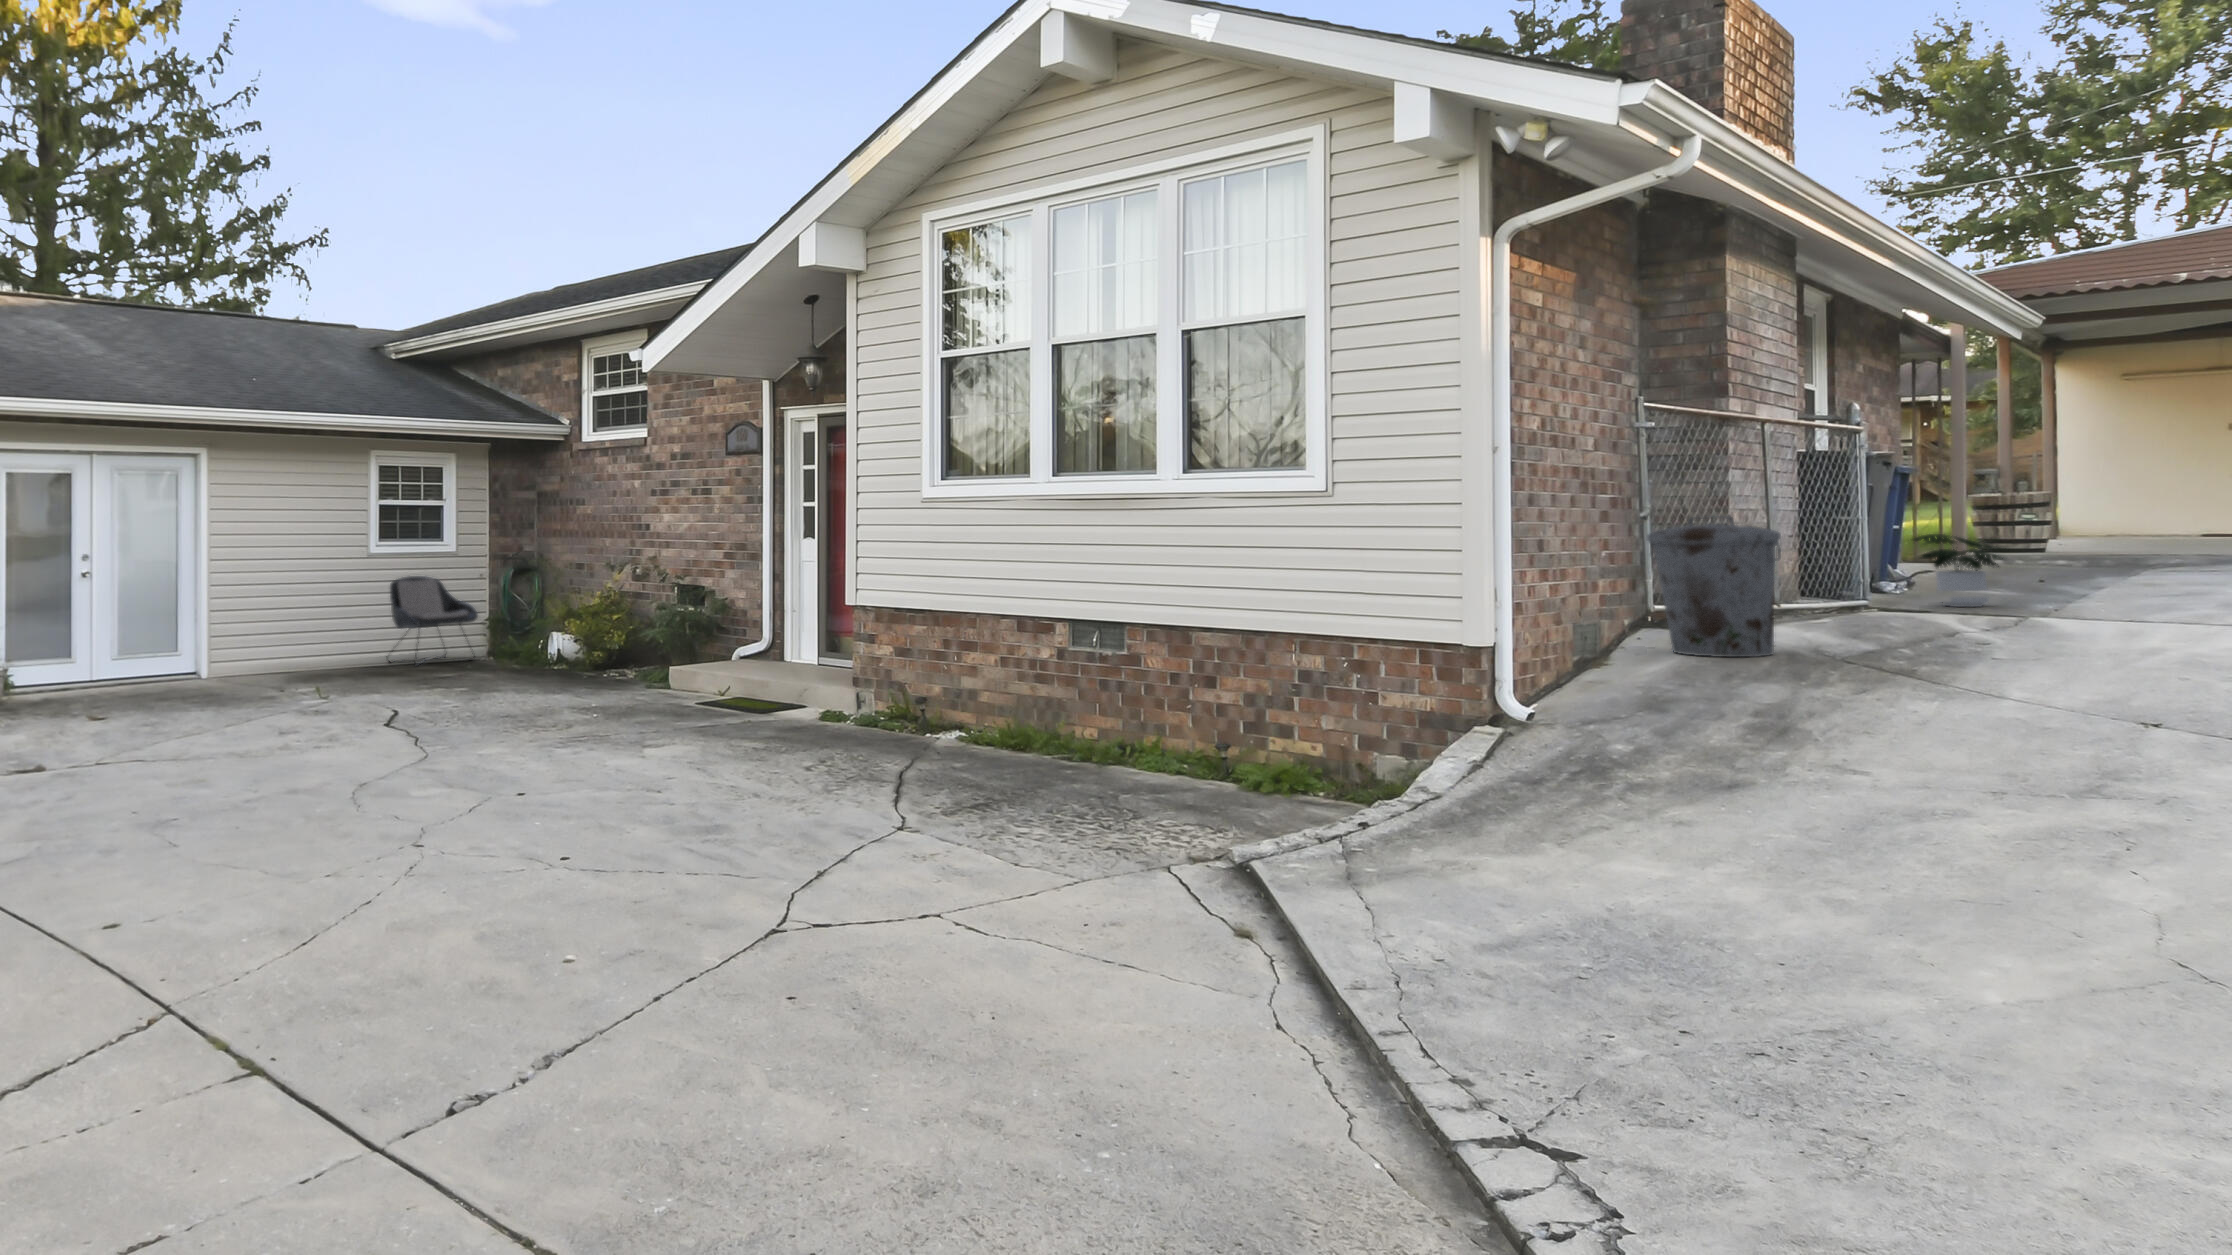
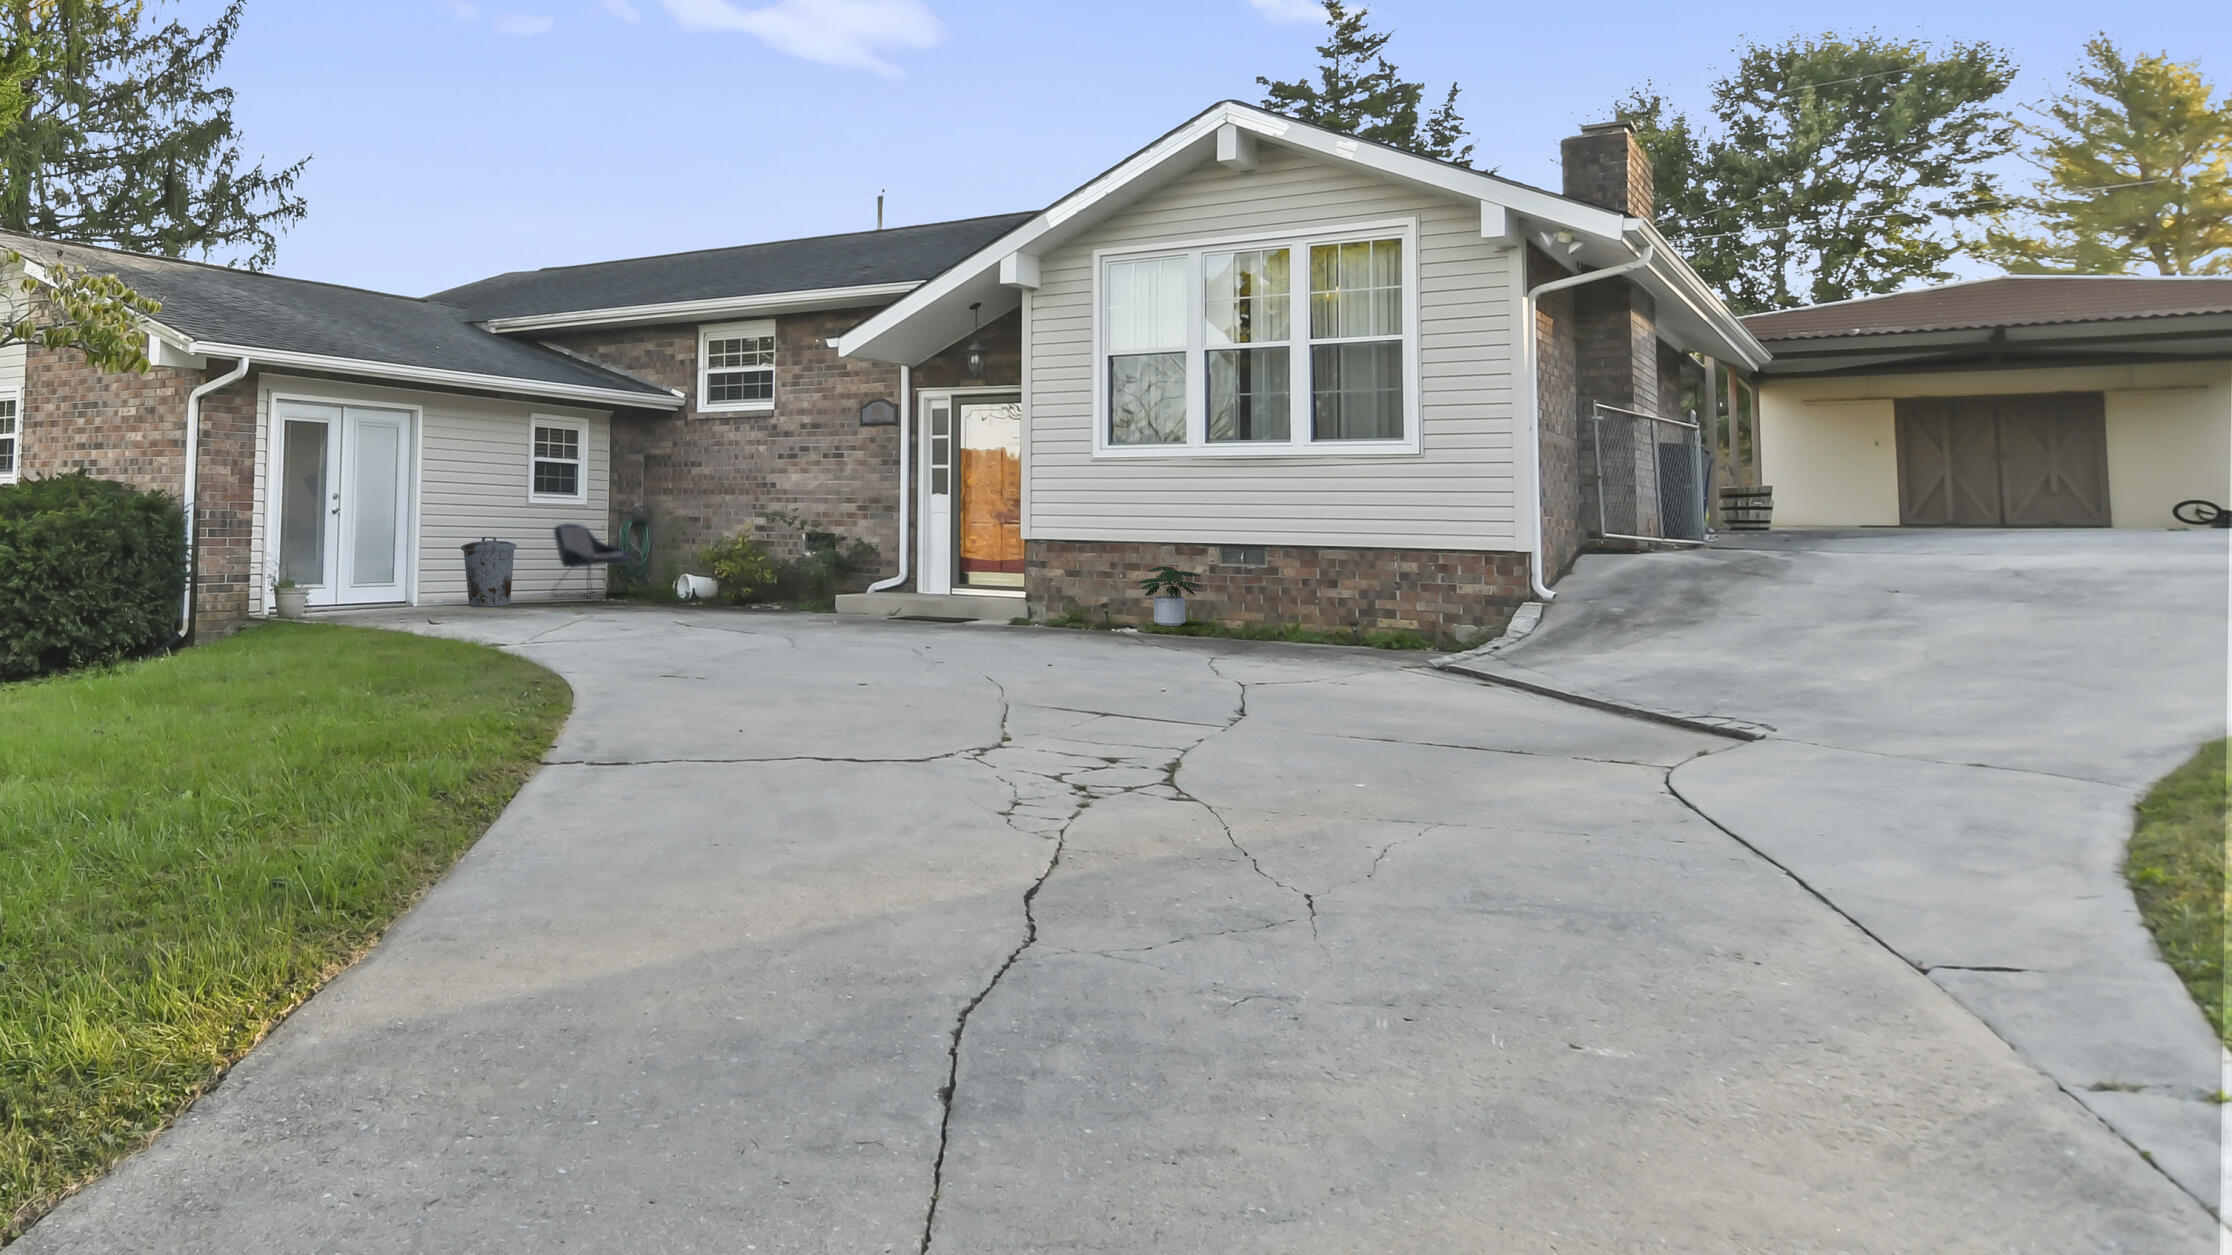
trash can: present [1646,517,1781,657] -> present [461,537,517,607]
potted plant: present [1913,534,2006,607] -> present [1138,566,1203,626]

